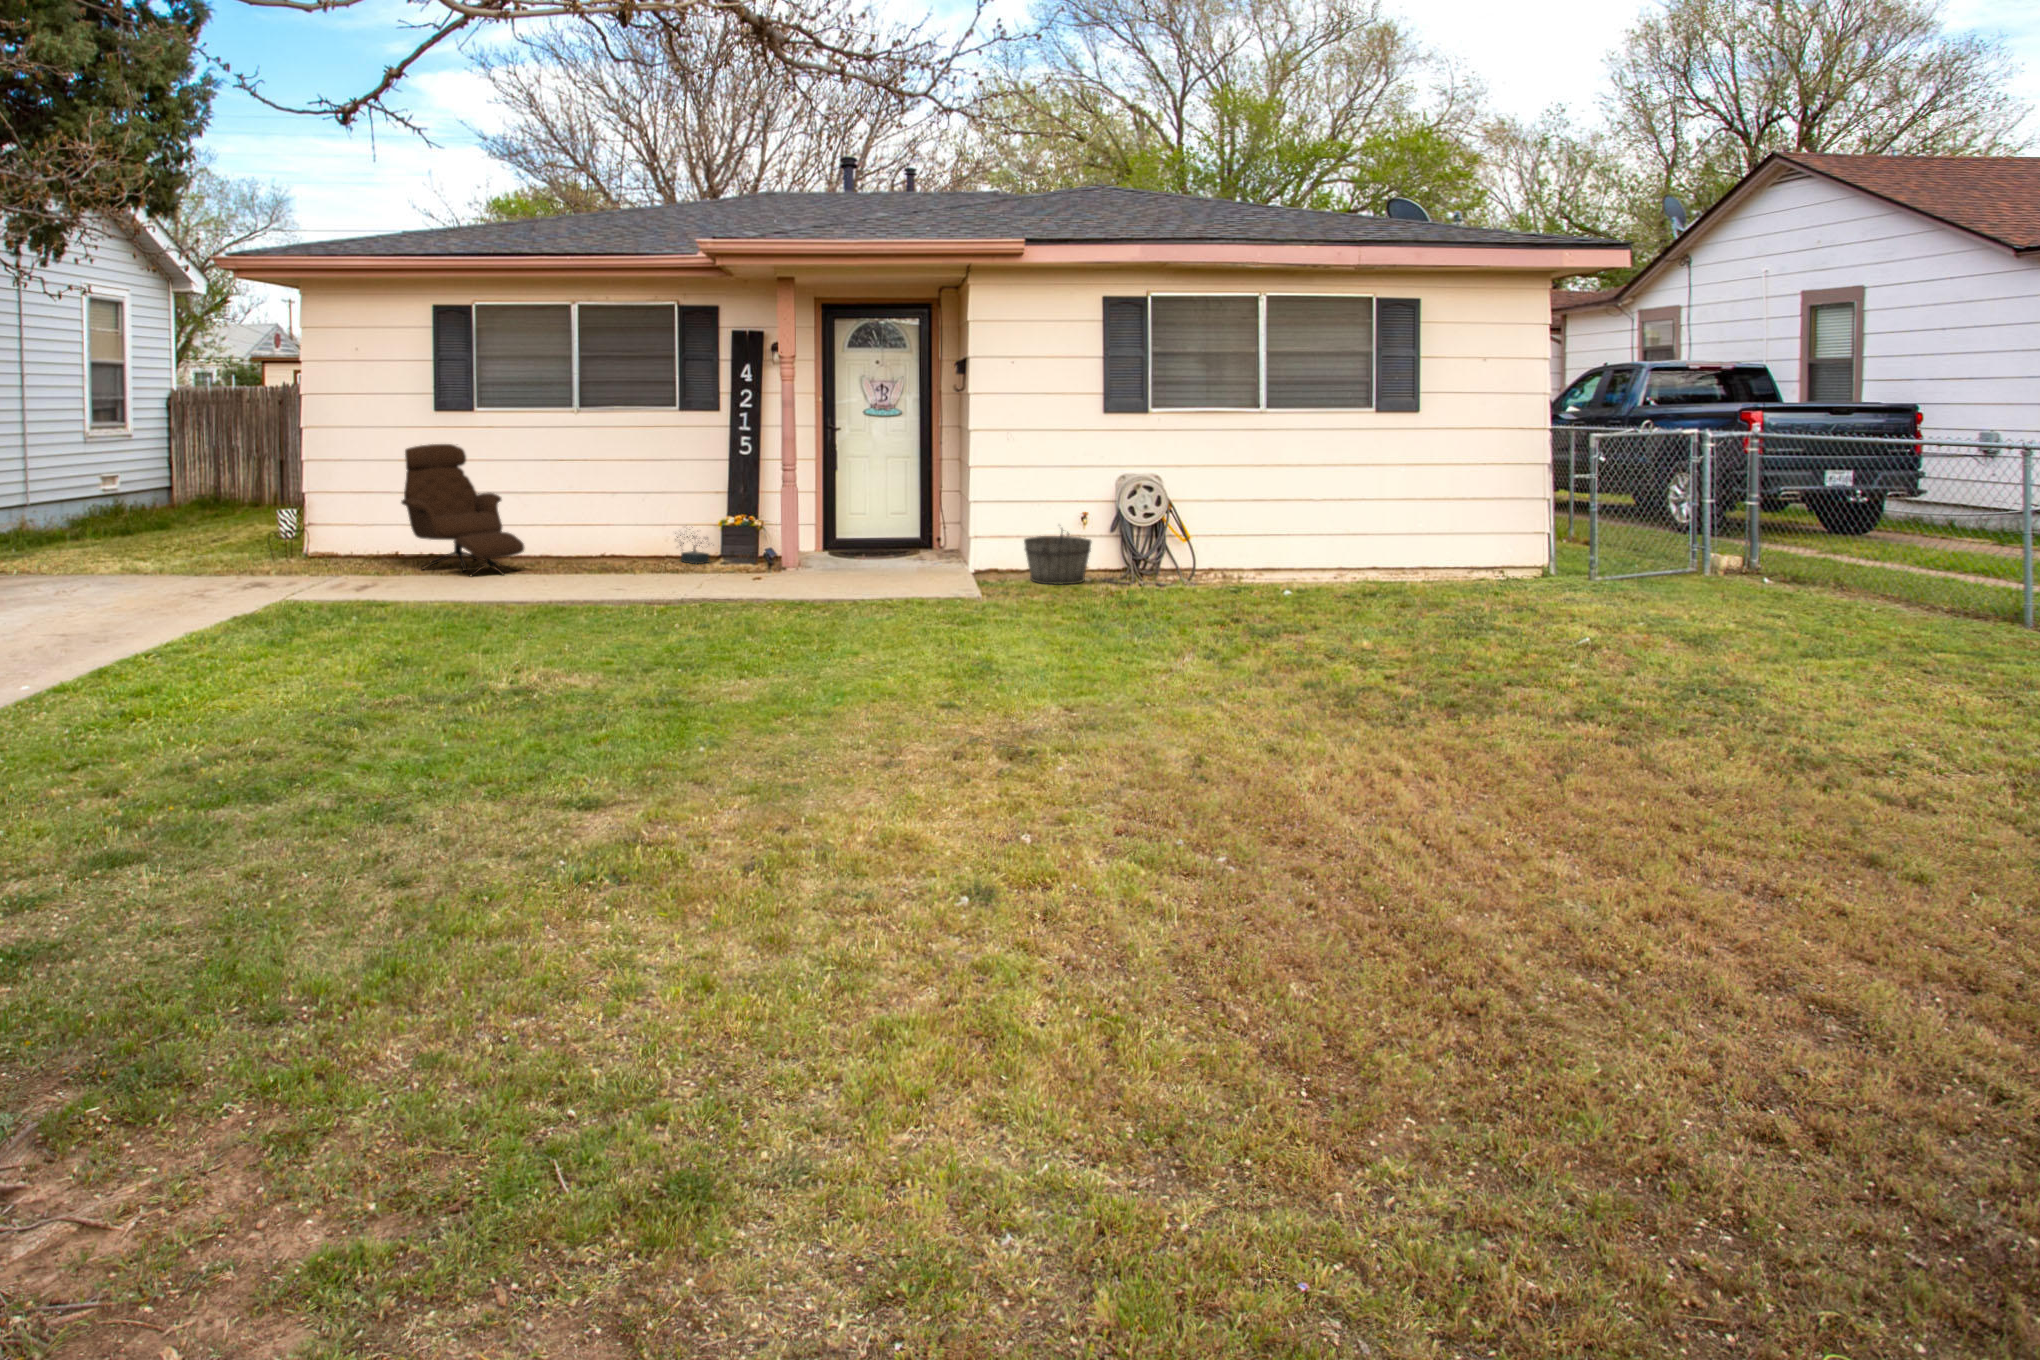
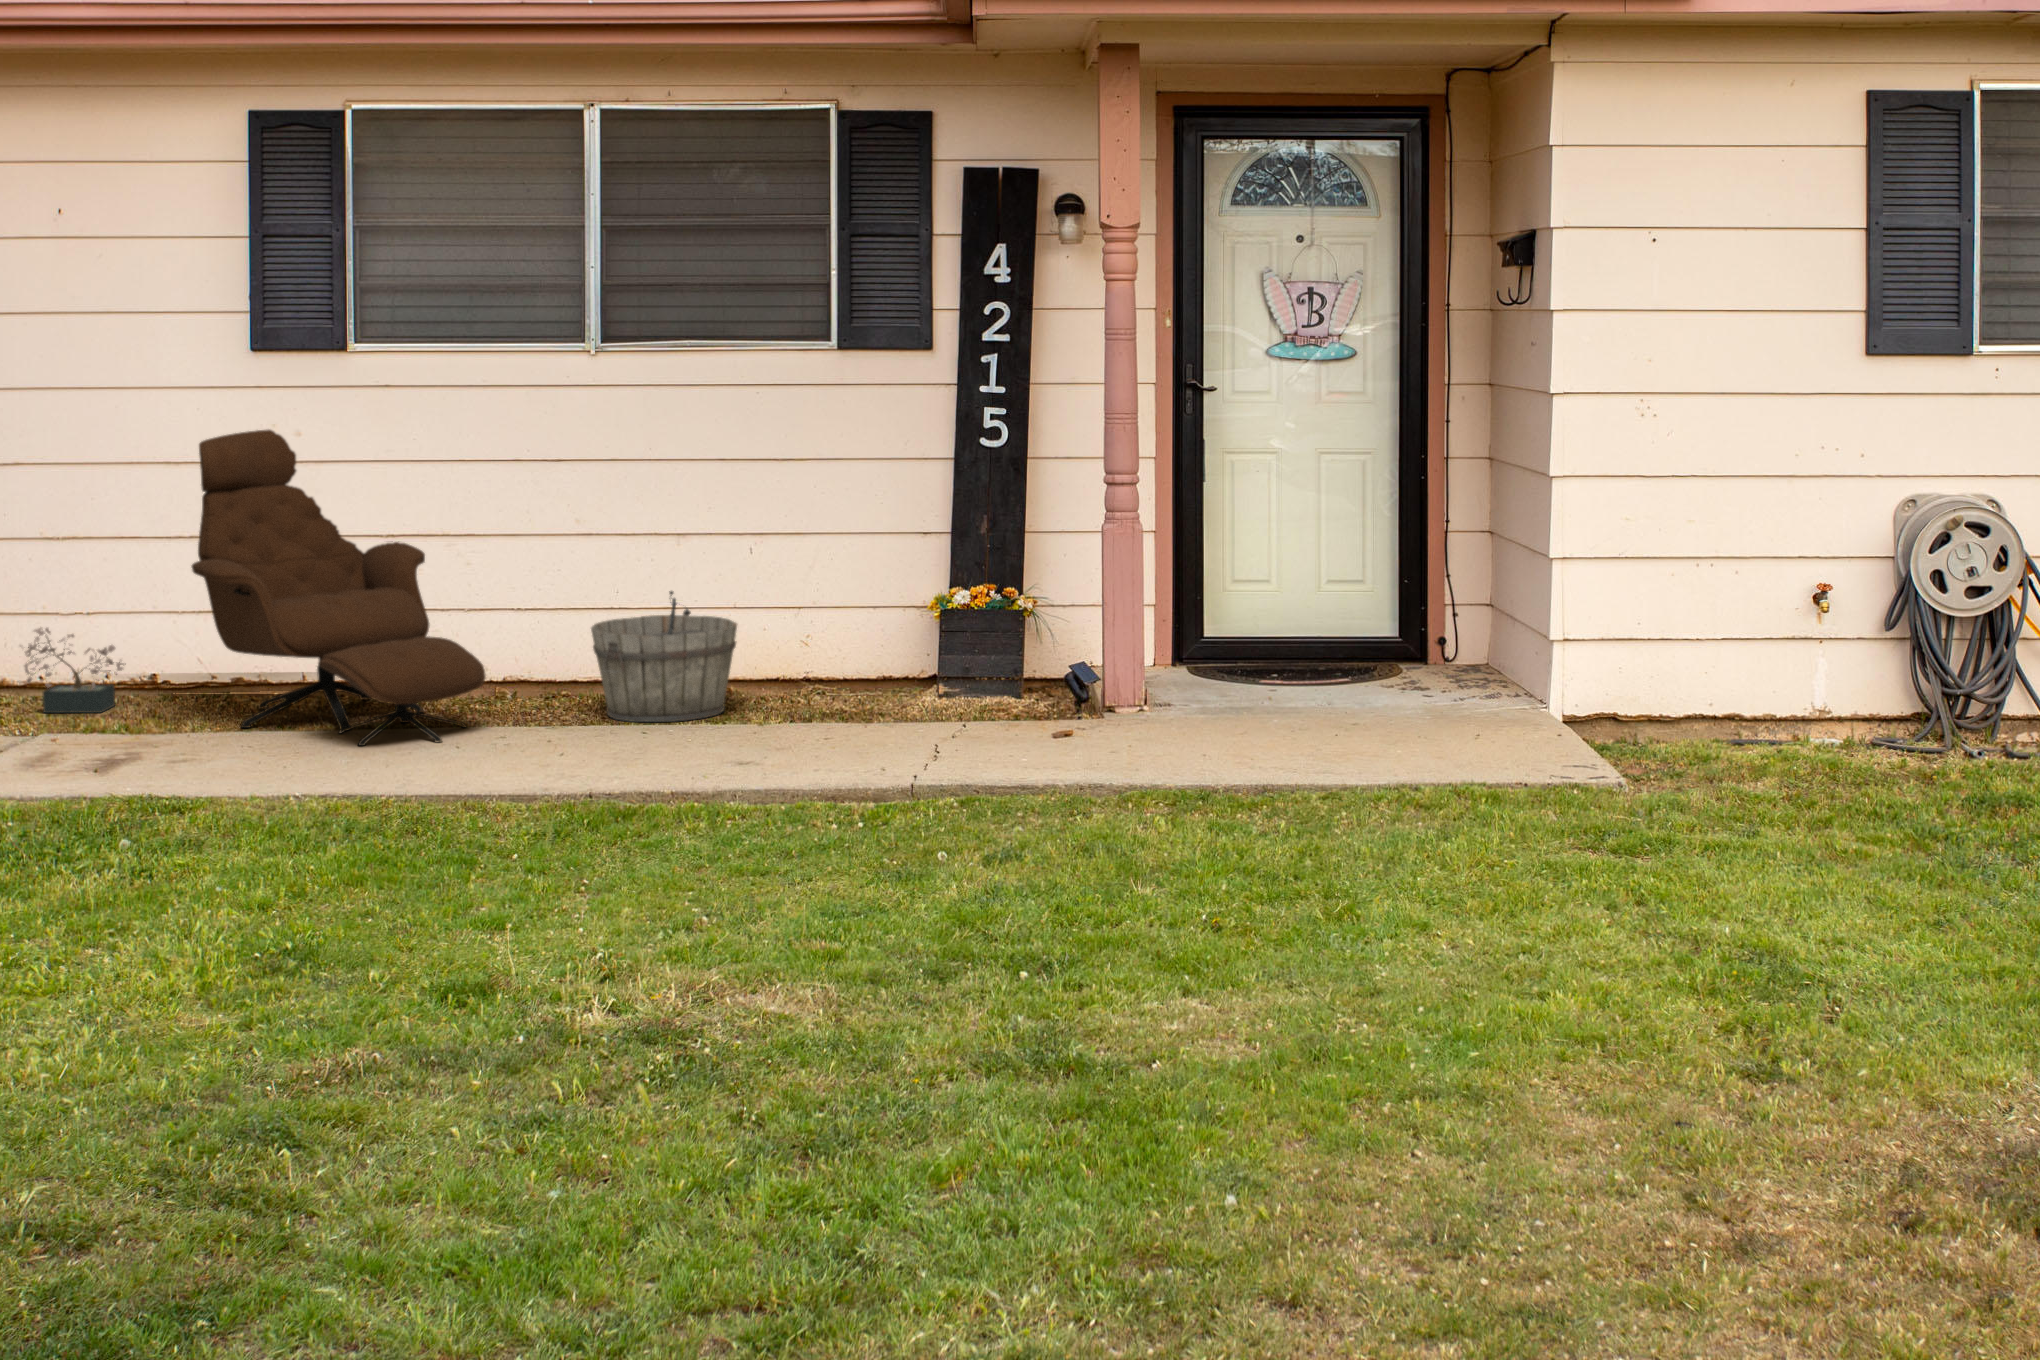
decorative plant: present [675,529,709,564] -> present [20,628,124,713]
wooden bucket: present [1024,533,1091,584] -> present [591,591,737,722]

